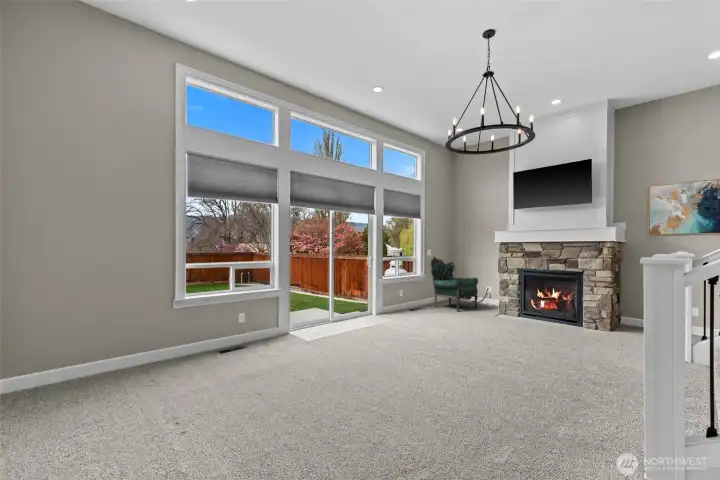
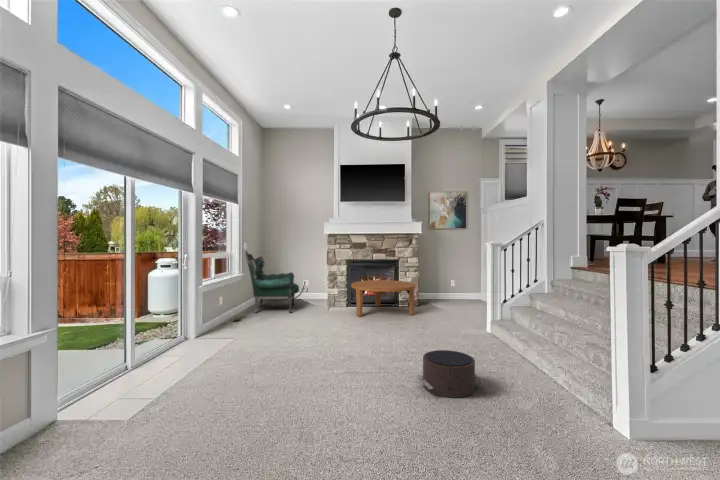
coffee table: none [506,291,584,335] -> present [351,280,415,316]
pouf: none [398,343,461,384] -> present [417,350,487,398]

